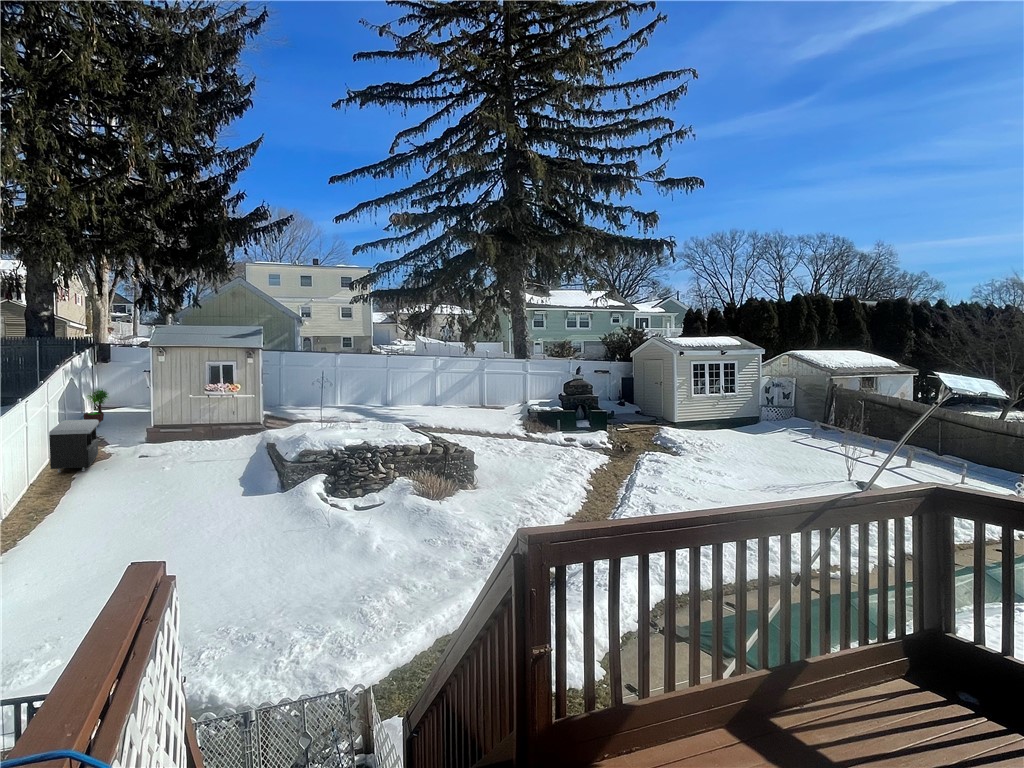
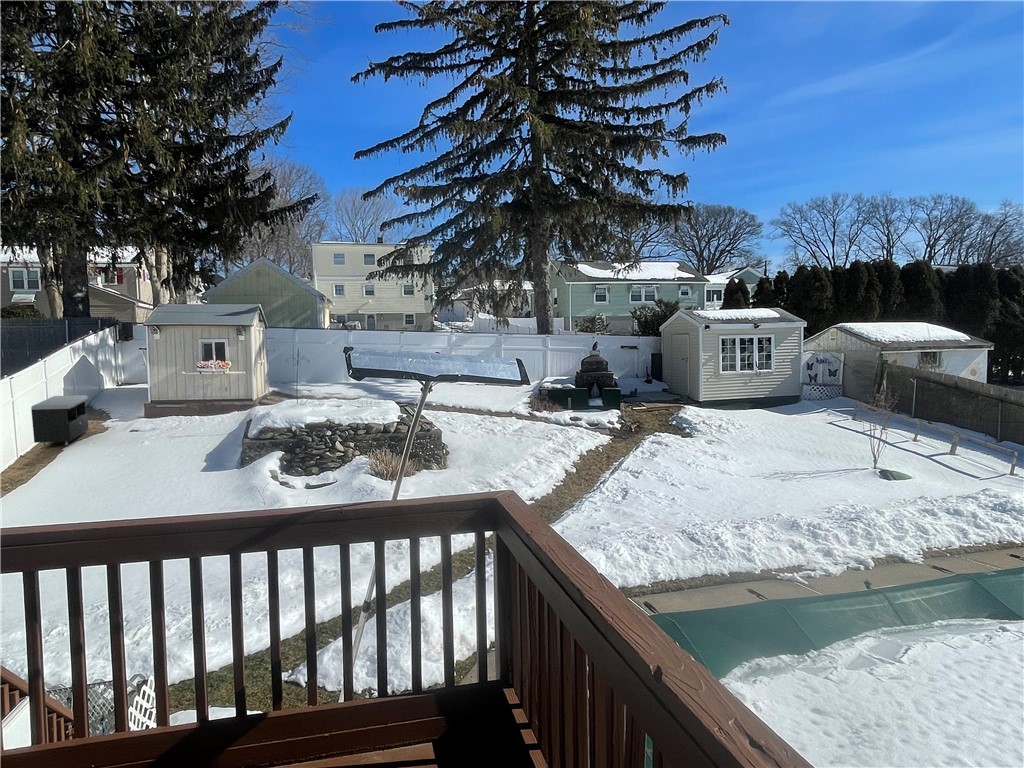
potted tree: present [83,389,108,423] -> none [93,364,117,401]

